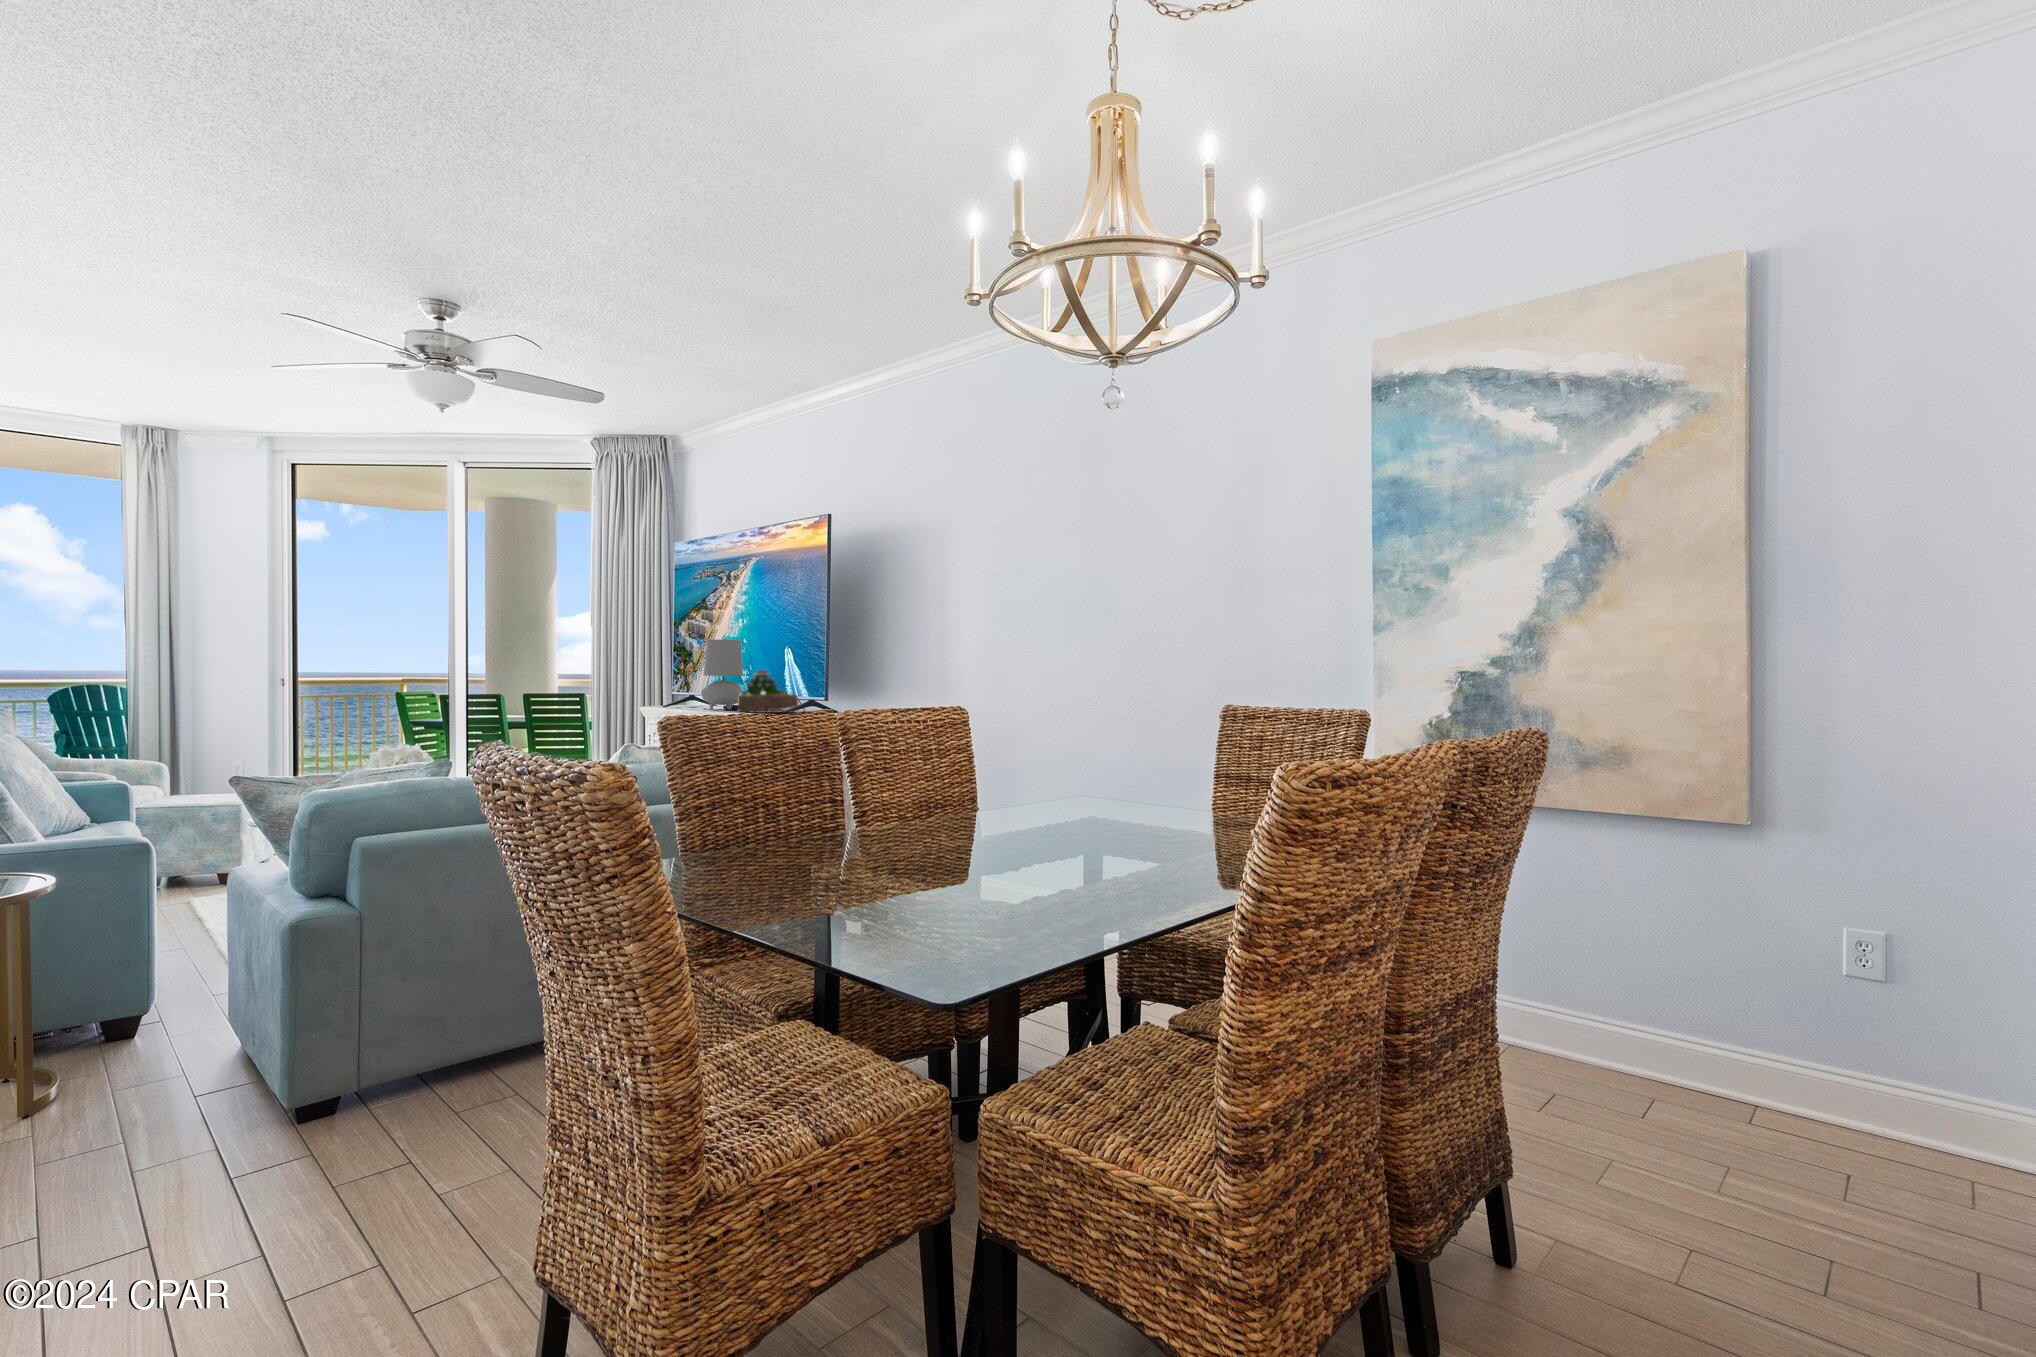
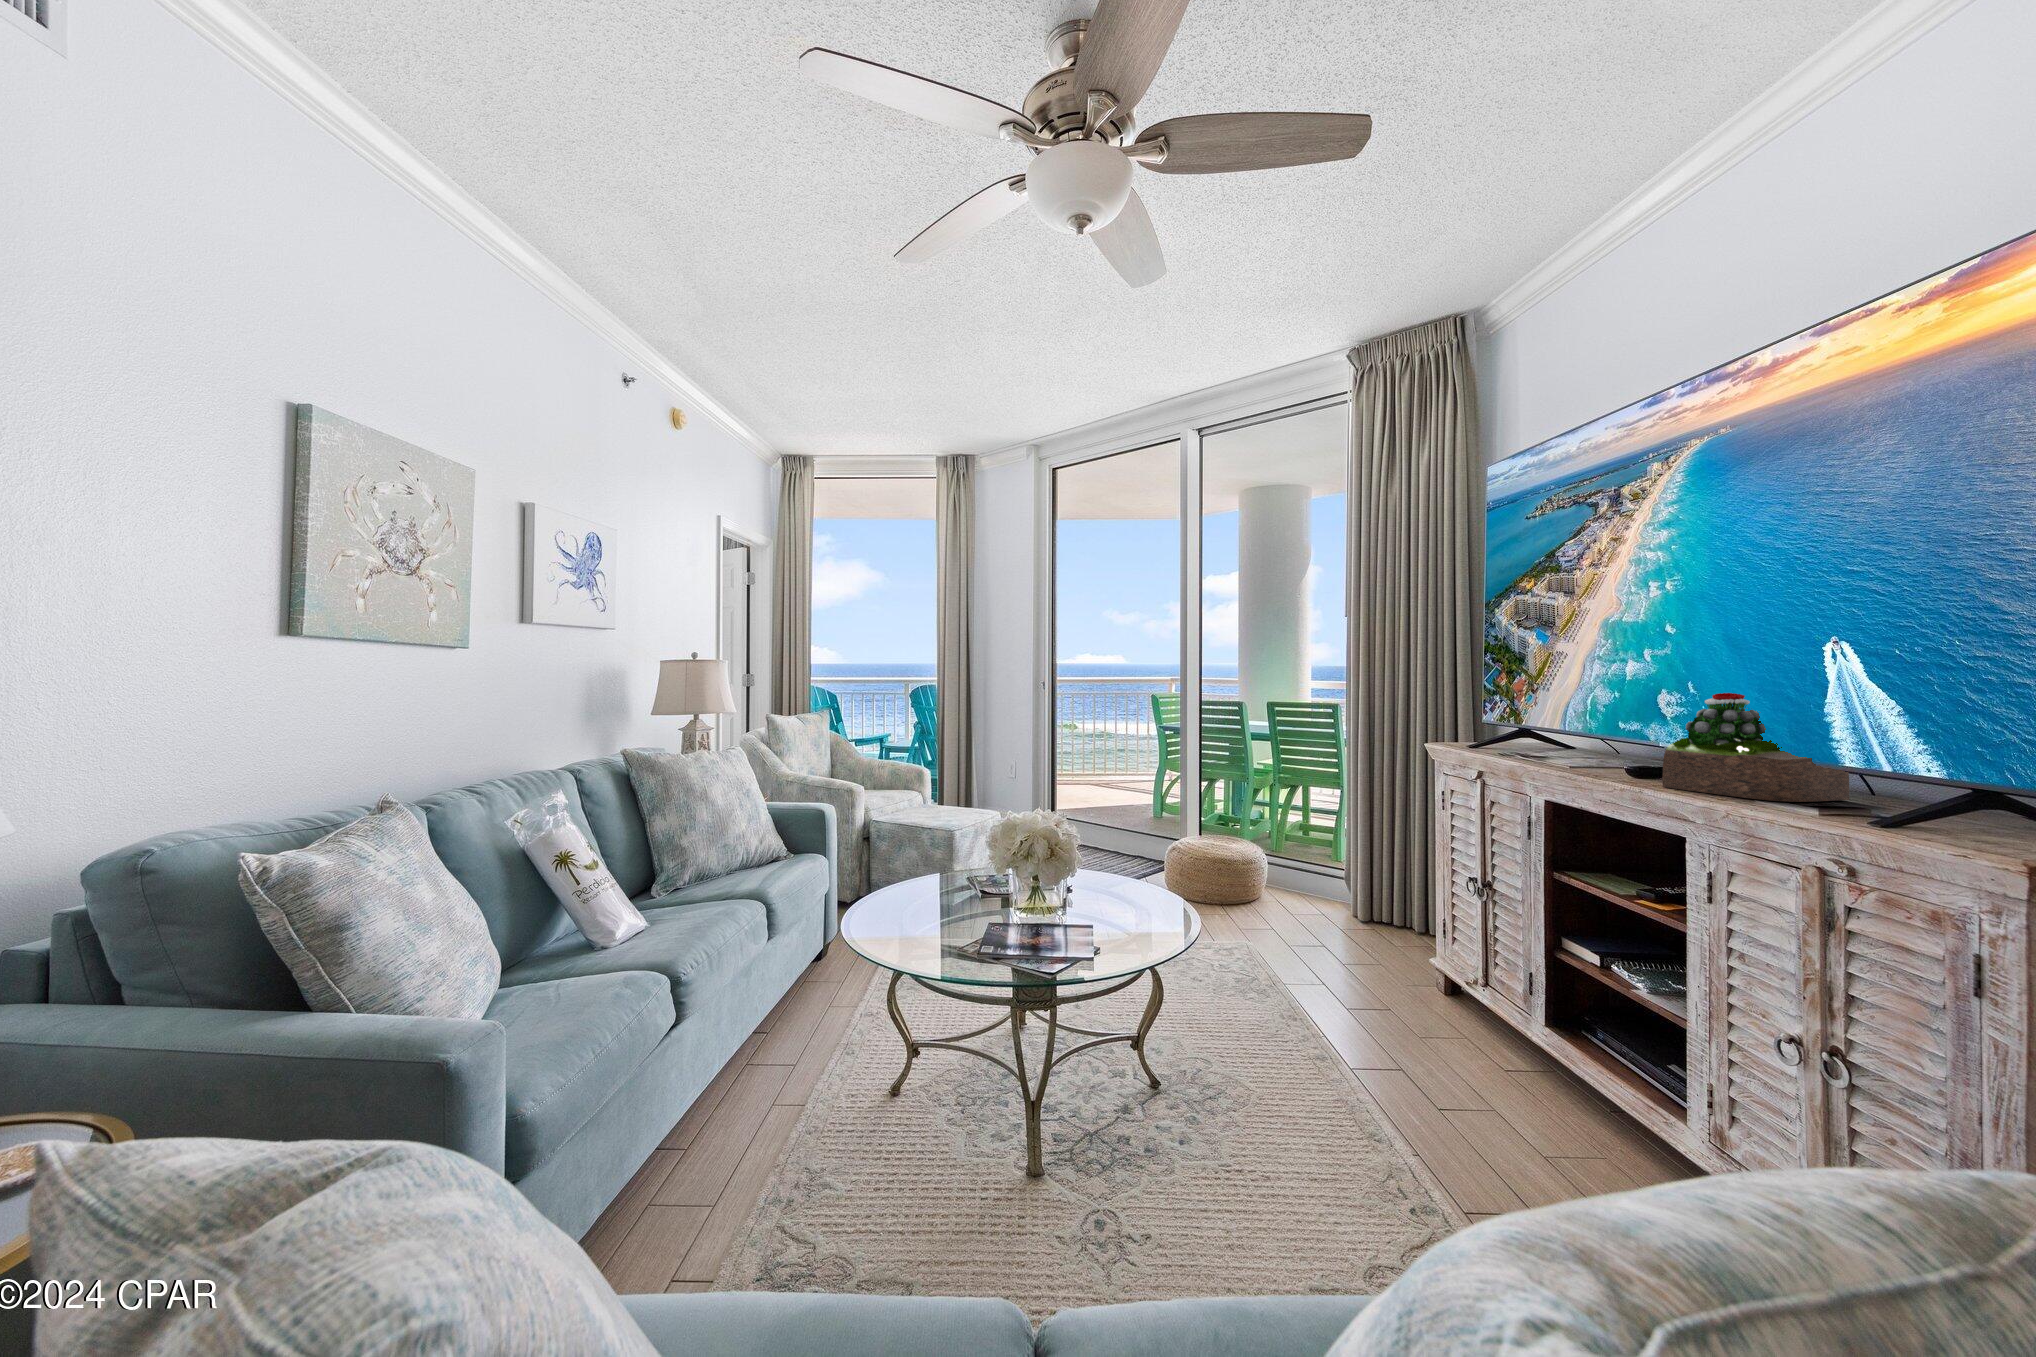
table lamp: present [701,639,743,709] -> none [1558,627,1656,770]

